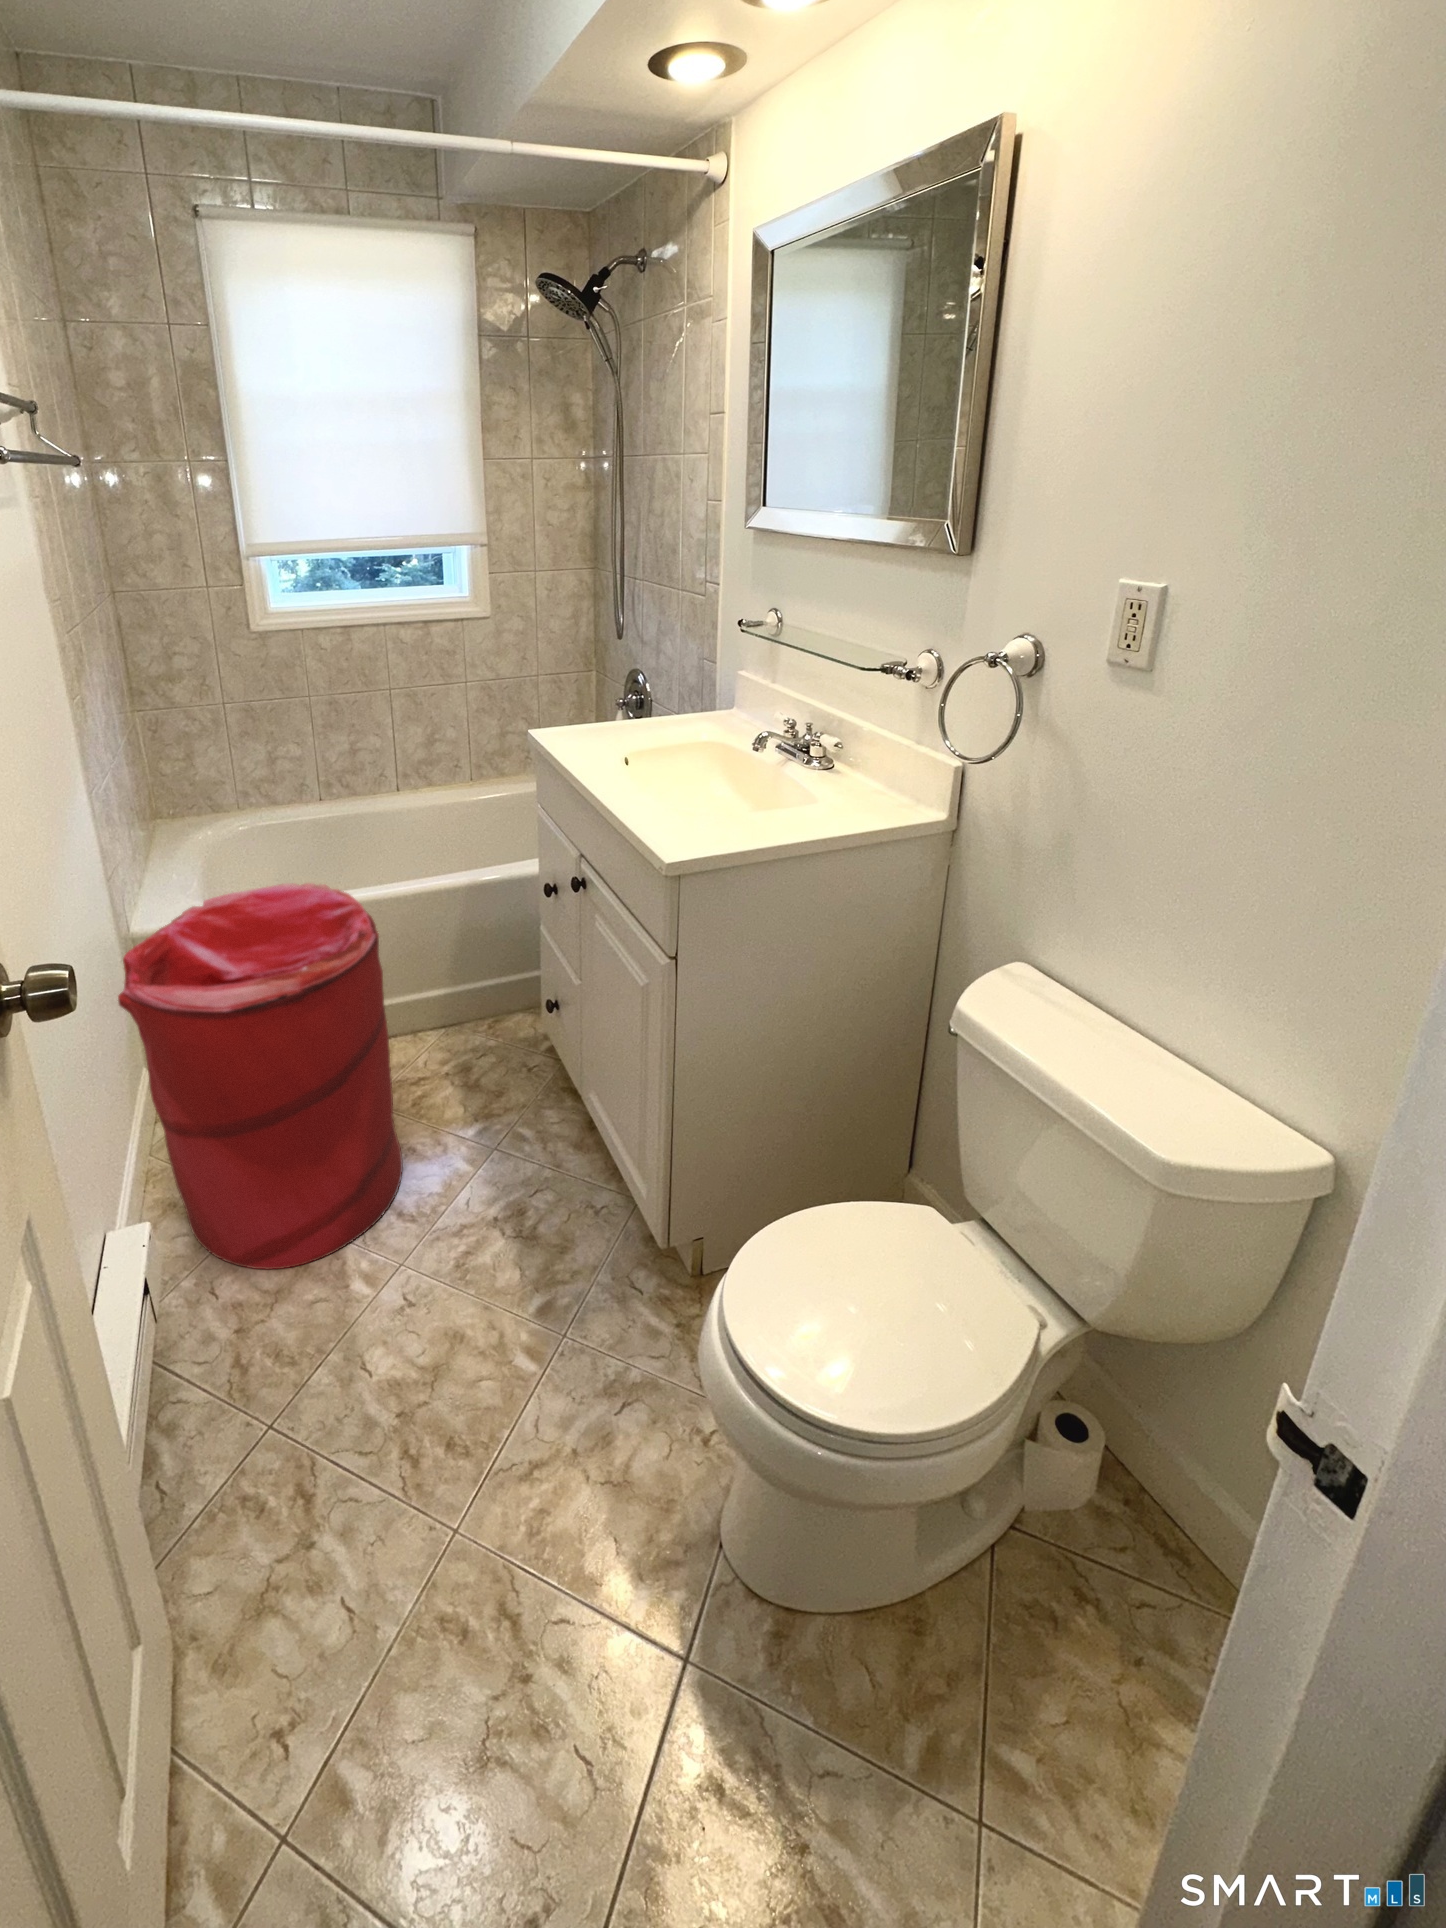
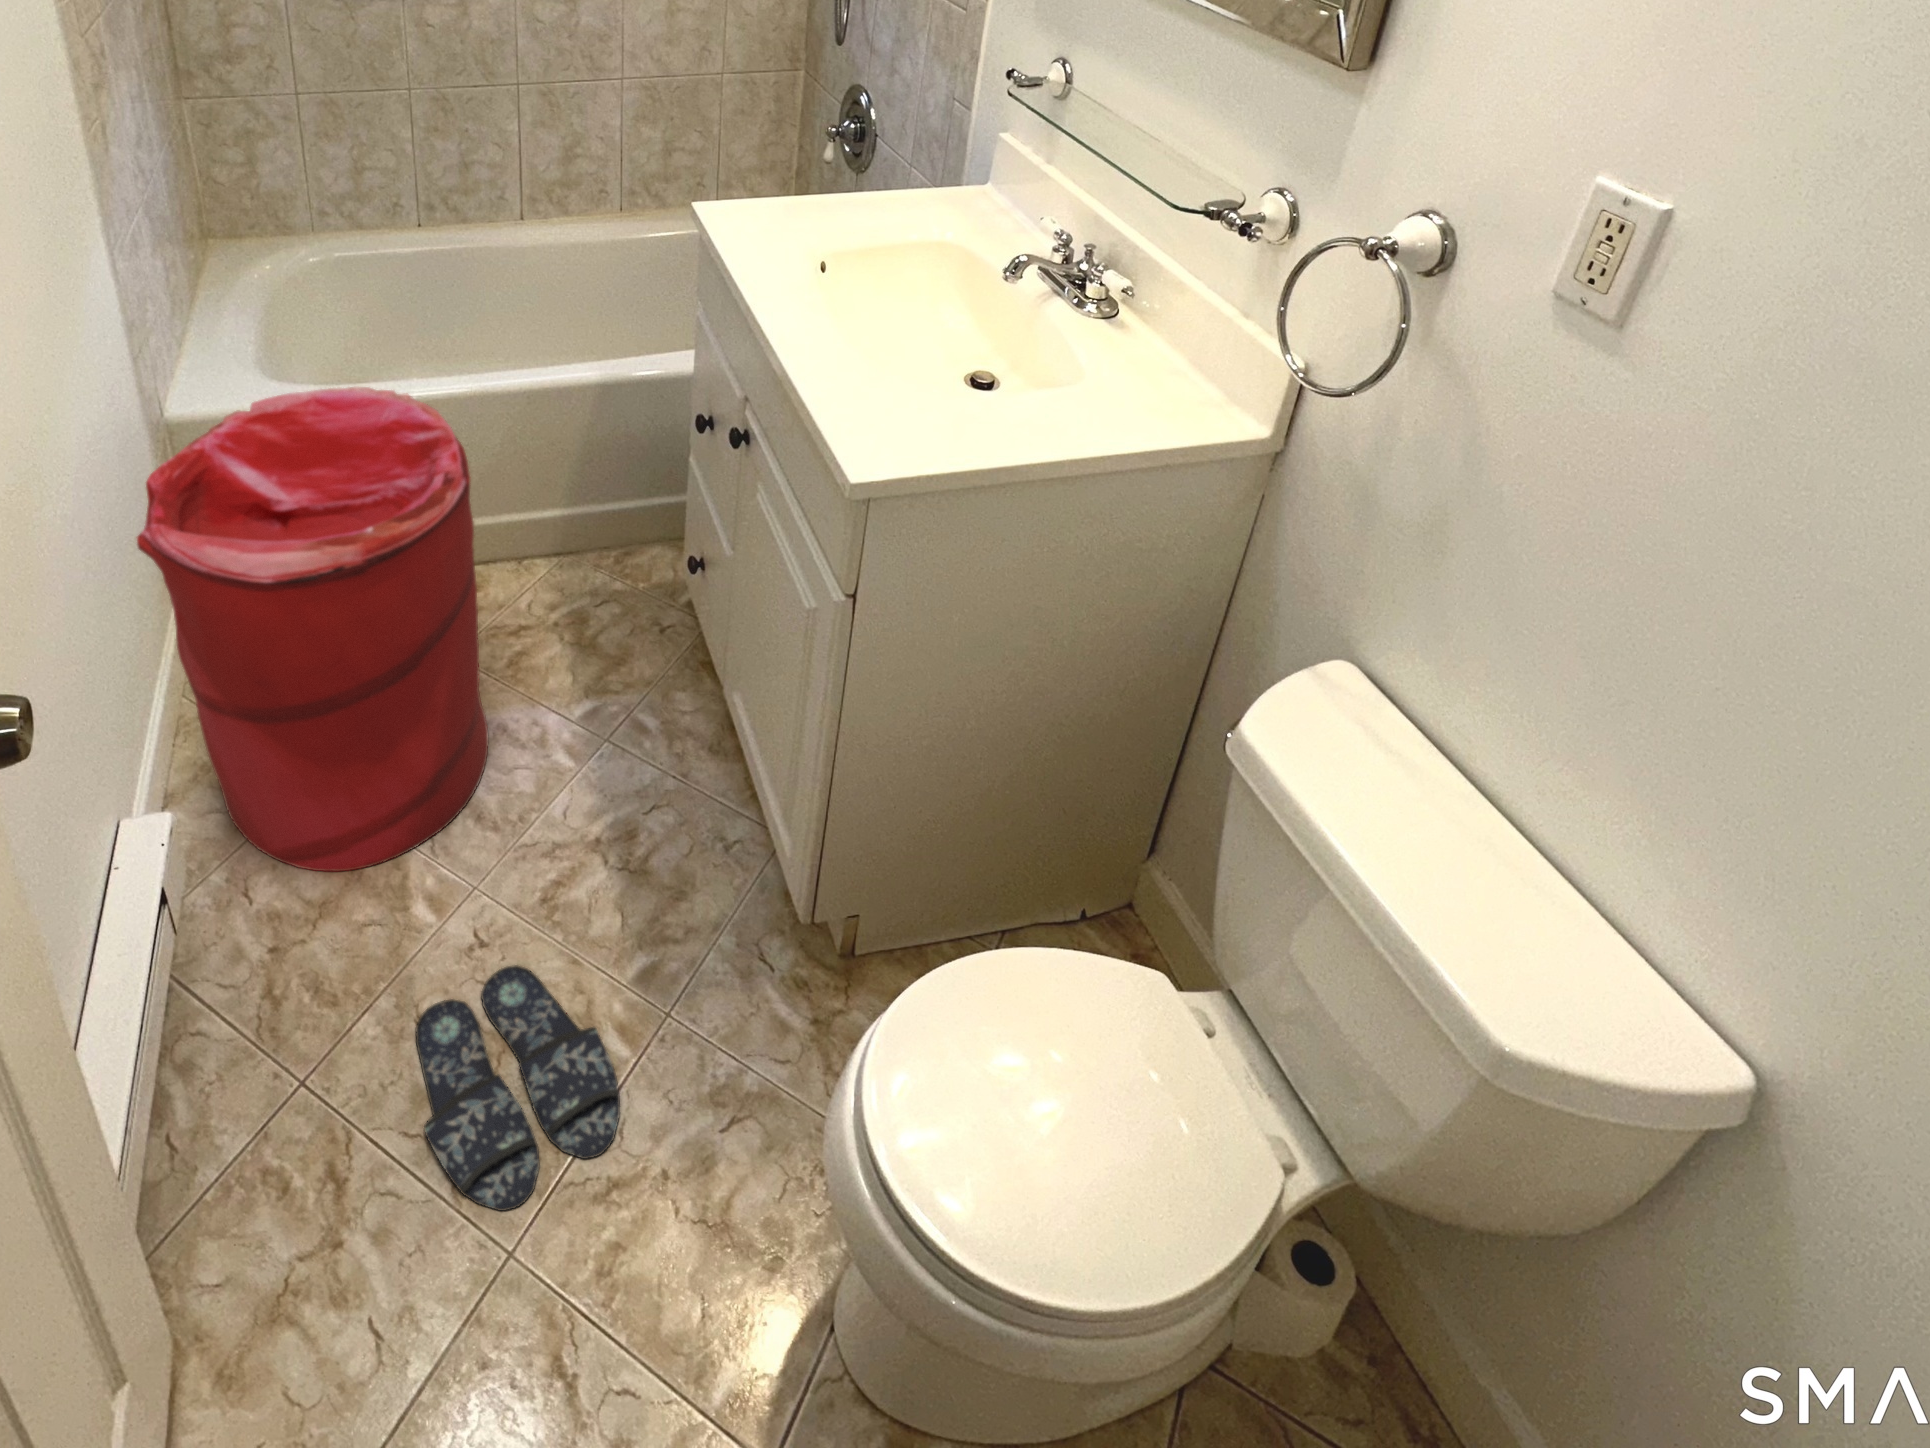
slippers: none [362,1316,534,1500] -> present [416,965,620,1211]

